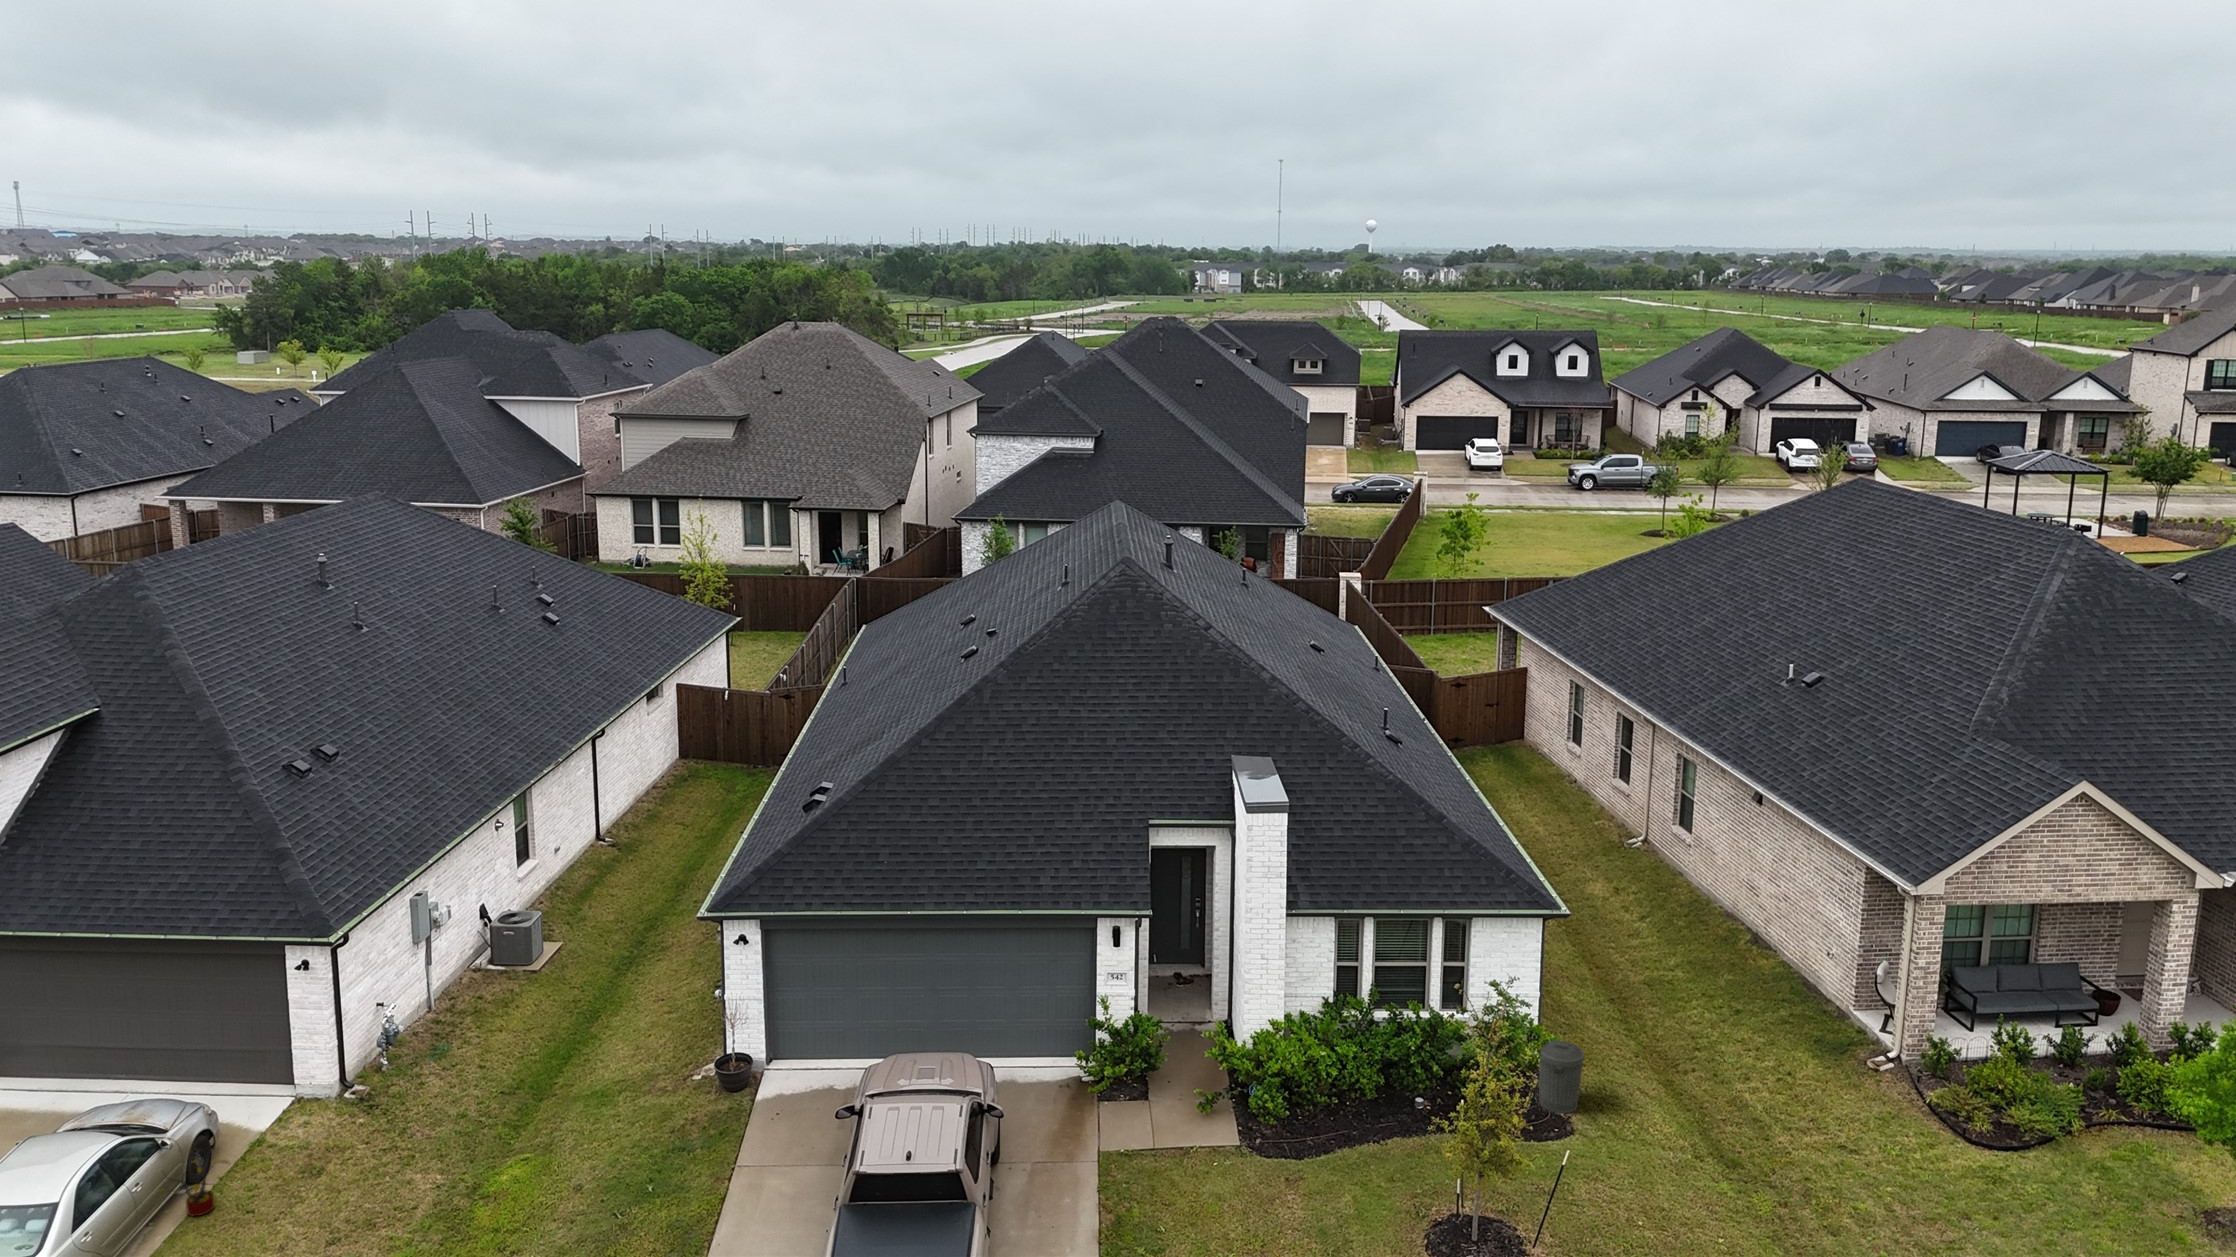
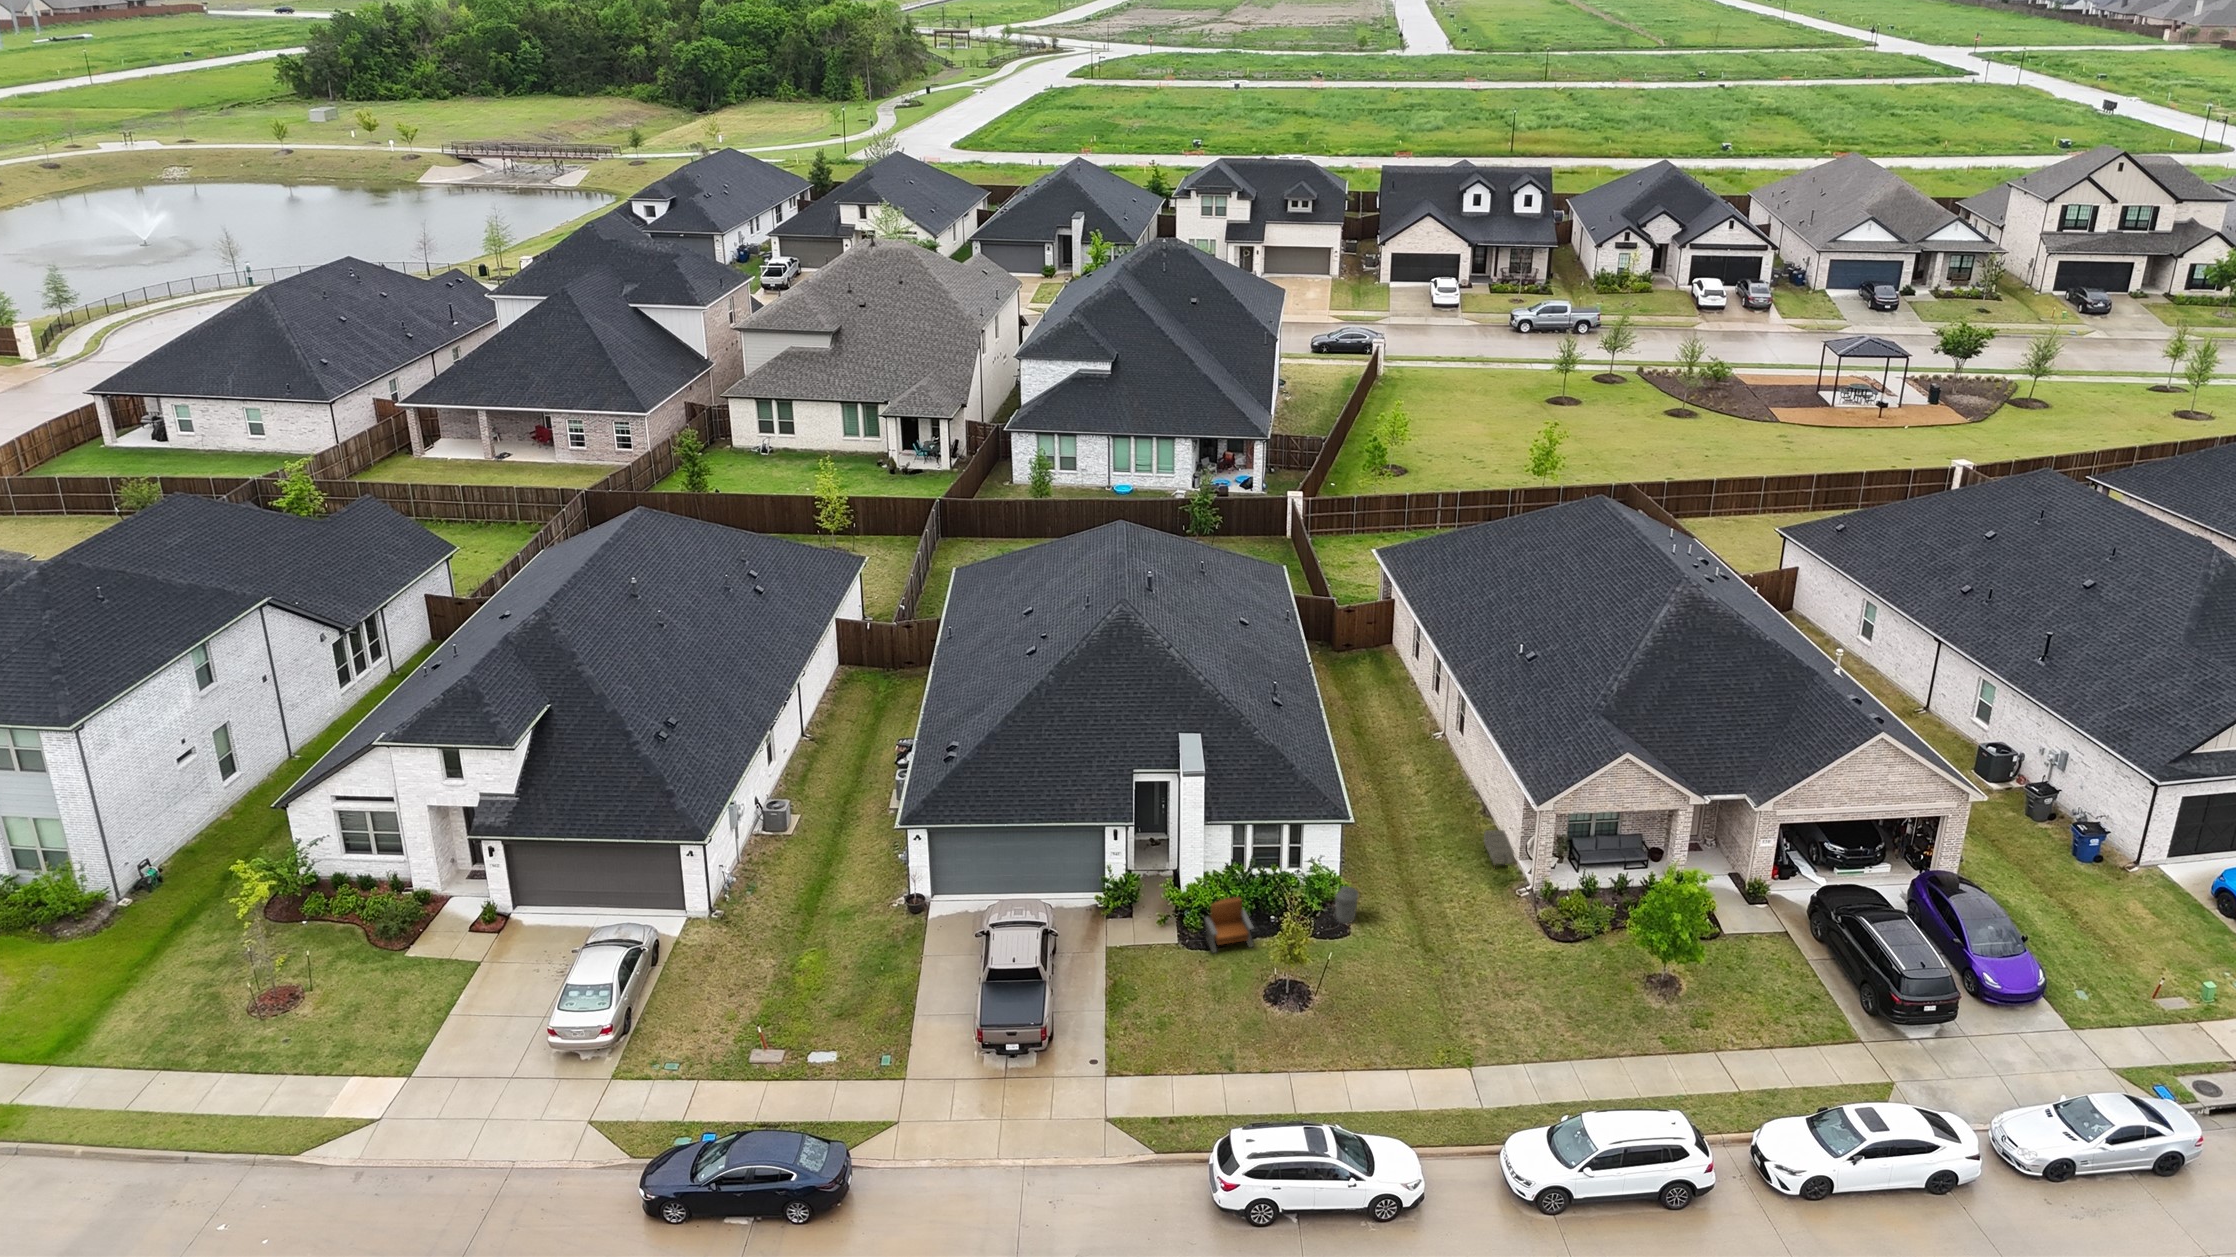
bench: none [1773,961,1845,1028] -> present [1484,830,1514,867]
lounge chair: none [1287,1053,1393,1164] -> present [1205,897,1253,953]
decorative plant: present [163,1160,229,1216] -> none [650,950,678,985]

